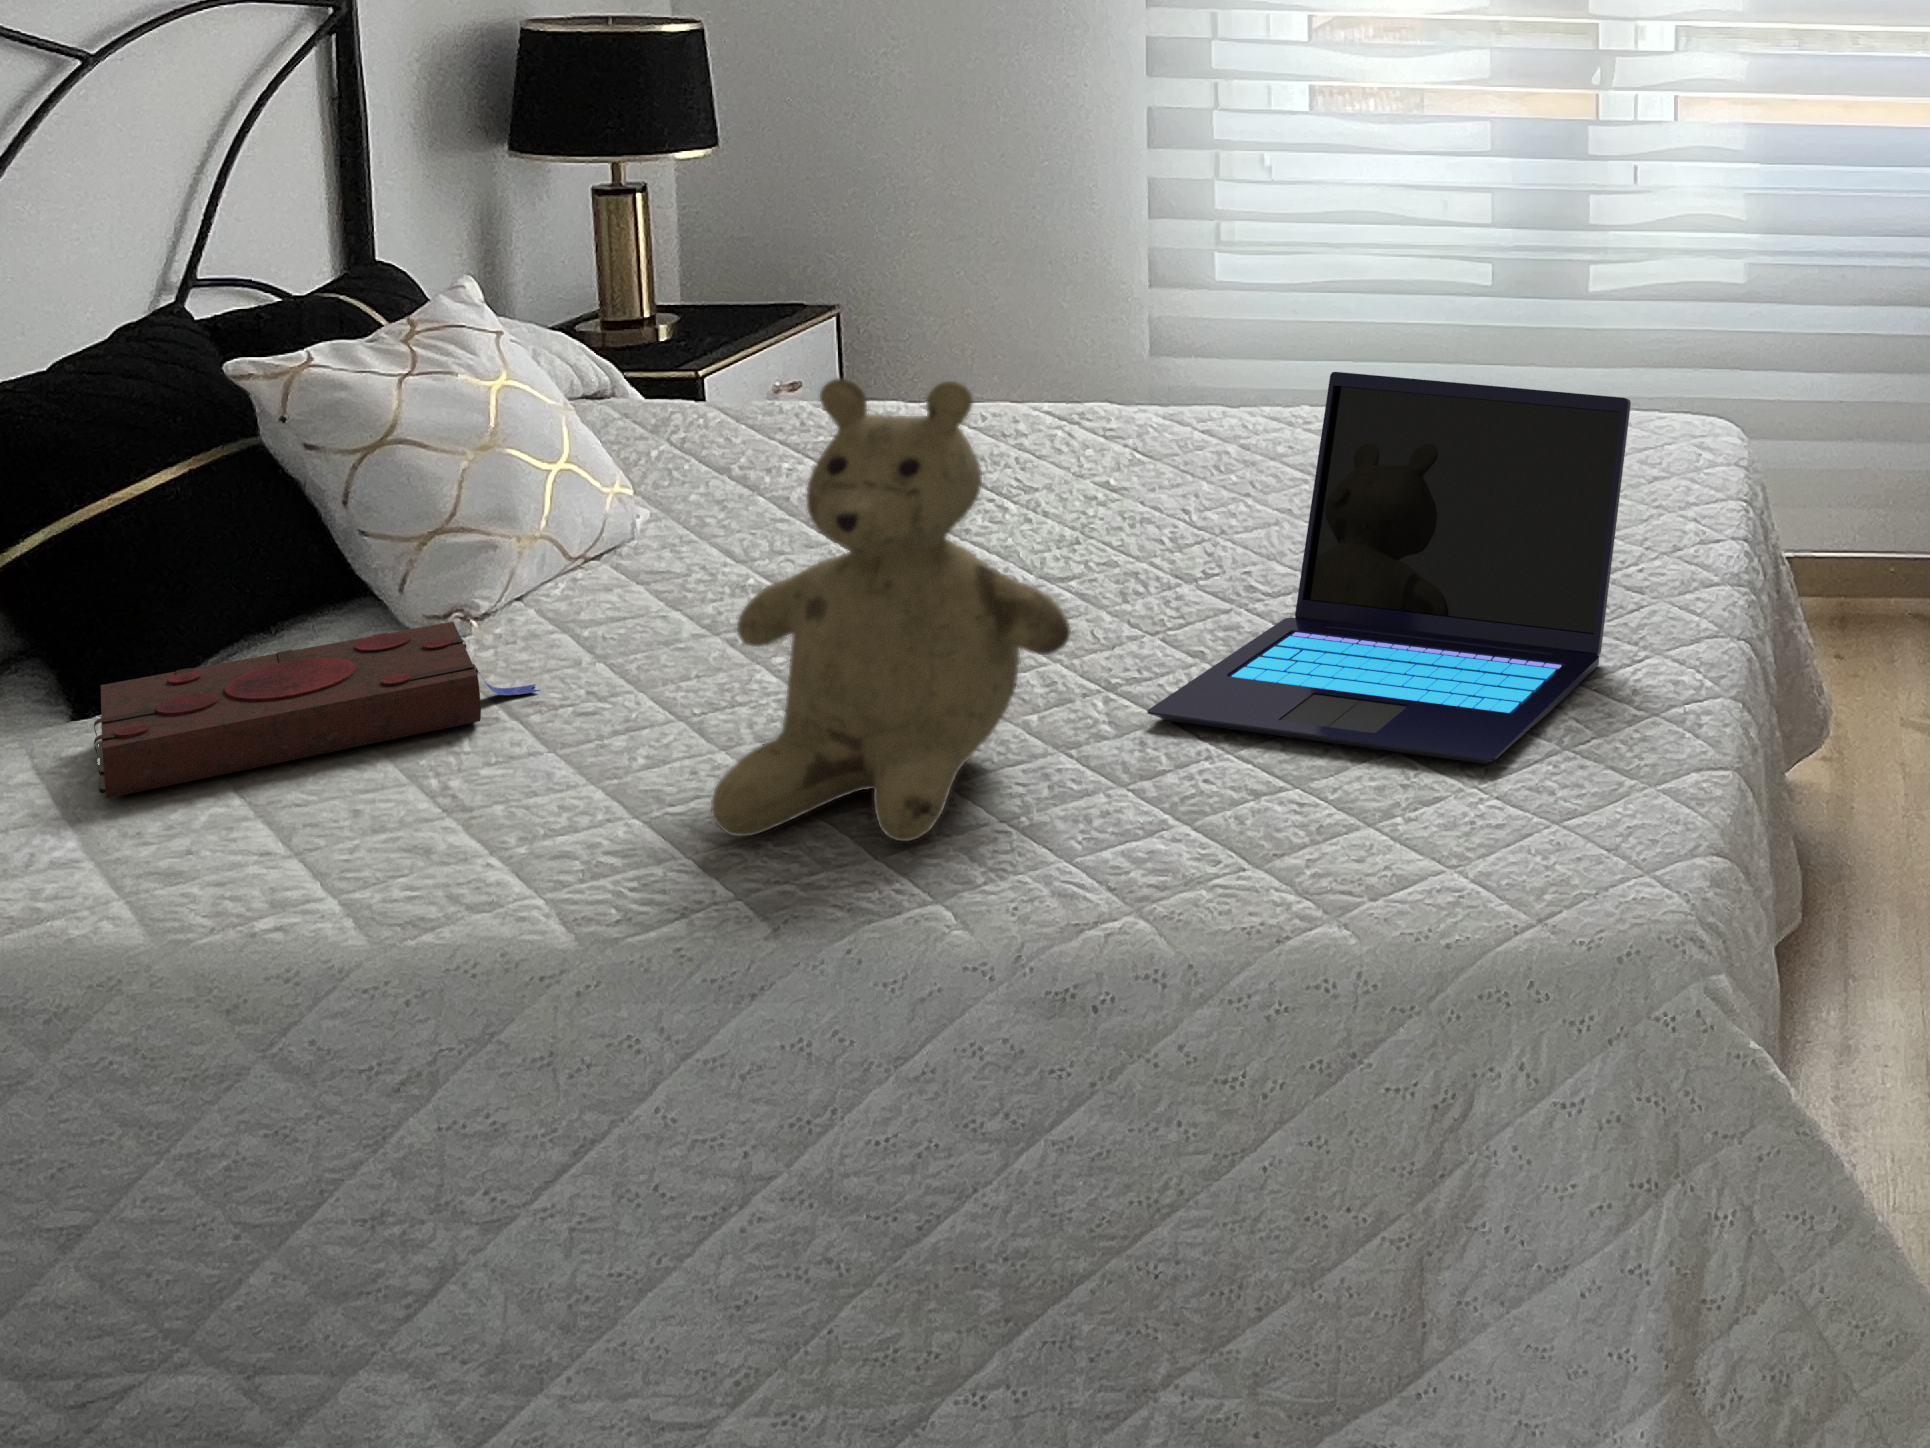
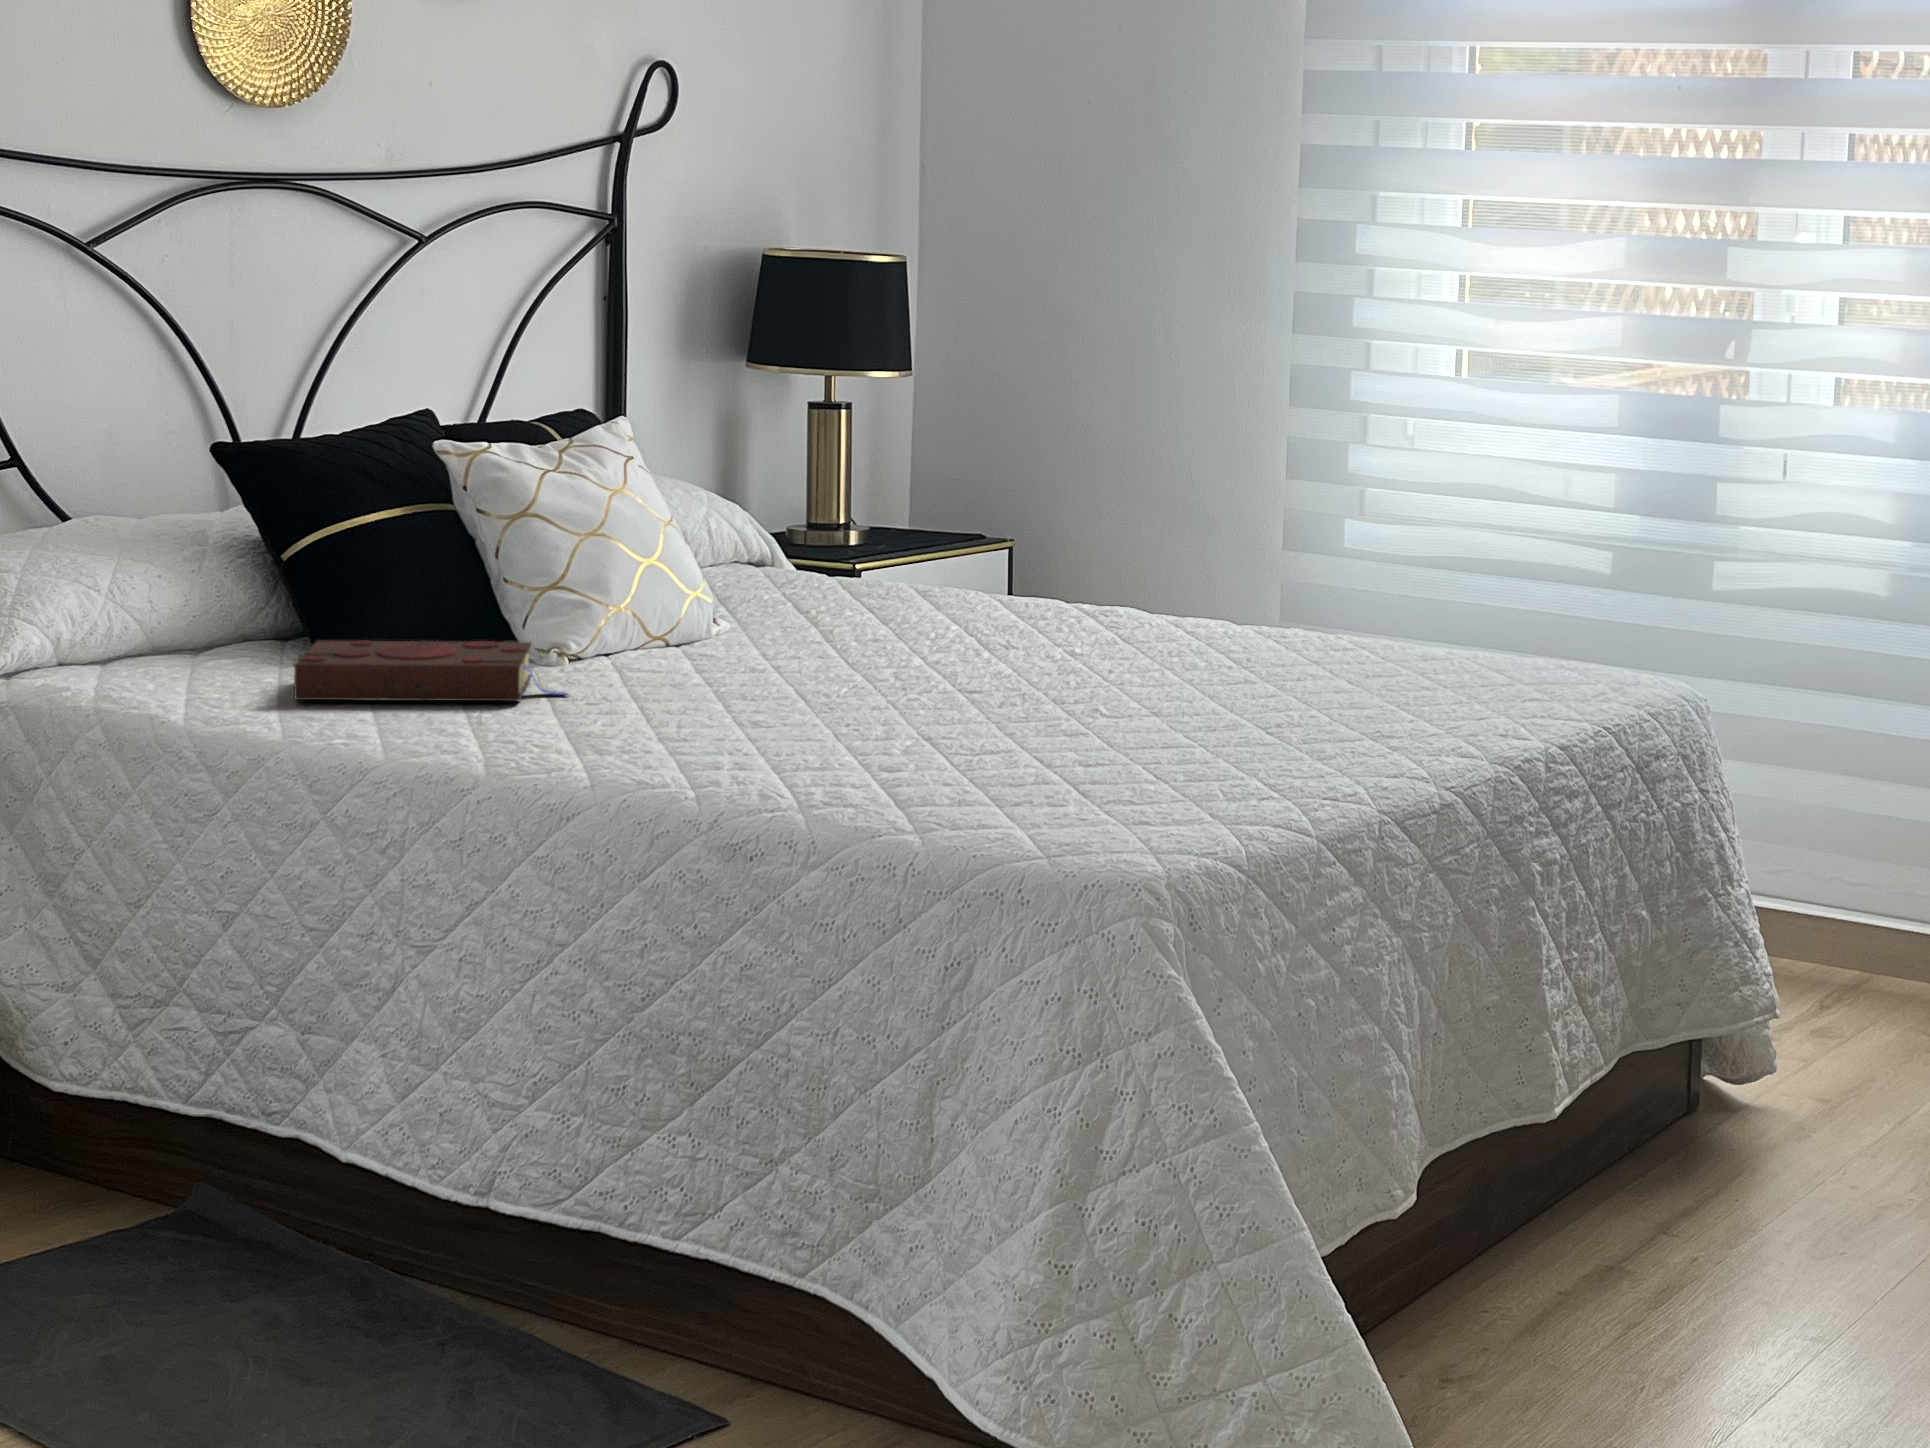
laptop: present [1147,372,1631,763] -> none [932,521,1380,821]
teddy bear: present [711,378,1071,841] -> none [595,445,859,786]

